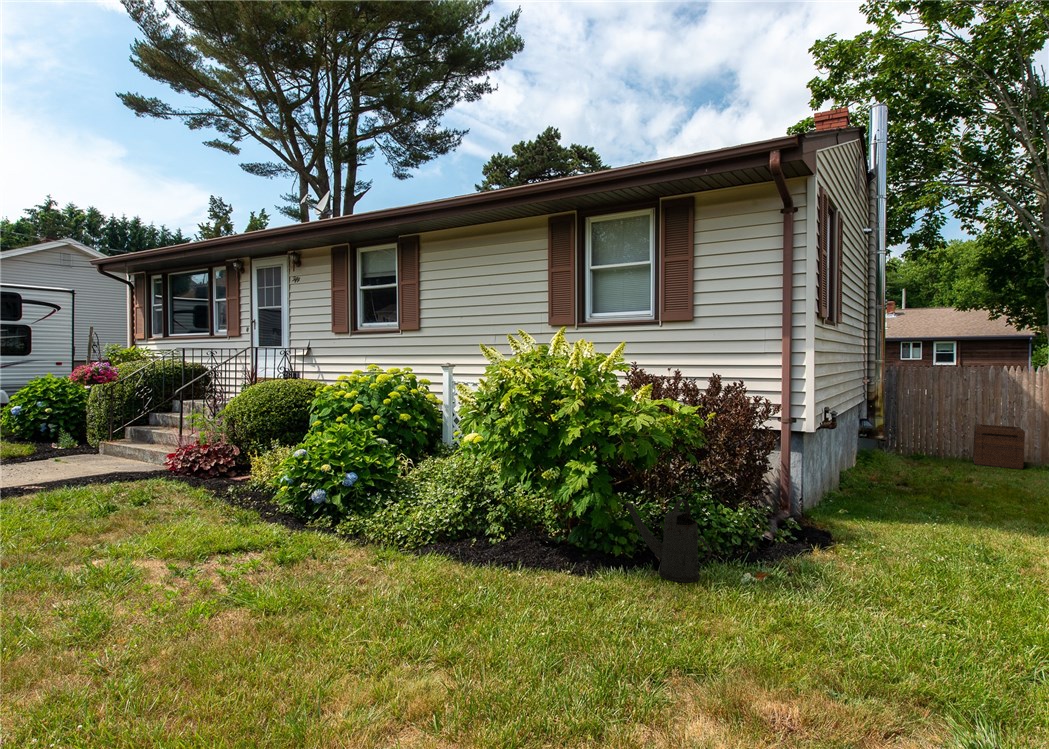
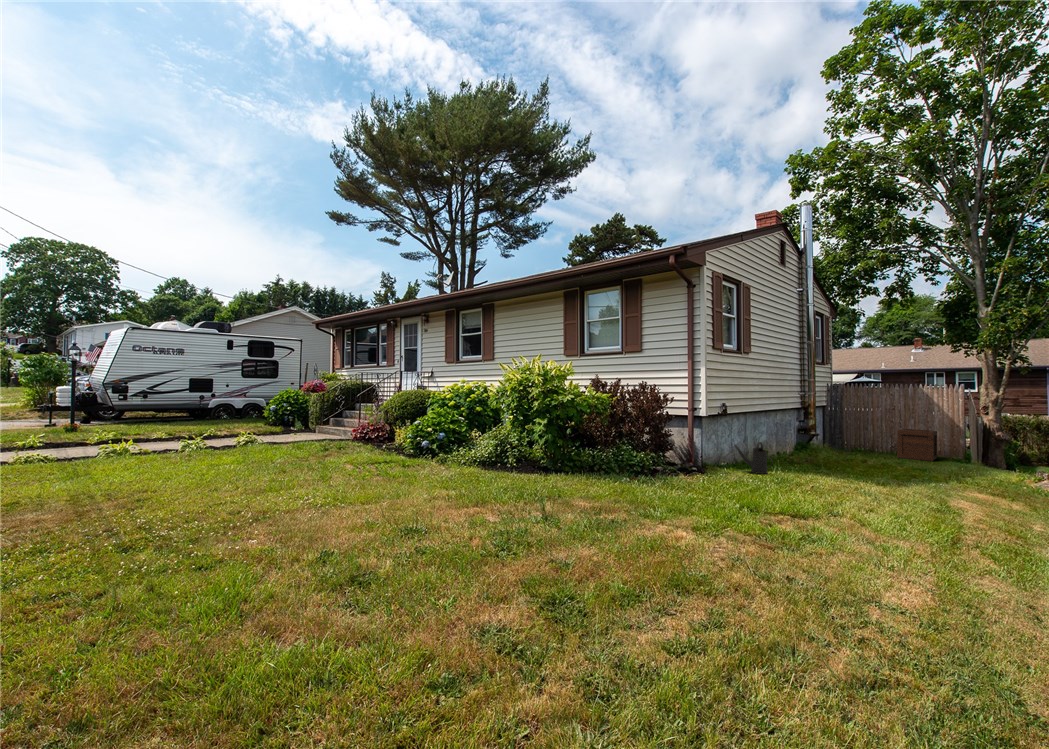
watering can: present [626,499,711,583] -> present [735,442,773,474]

